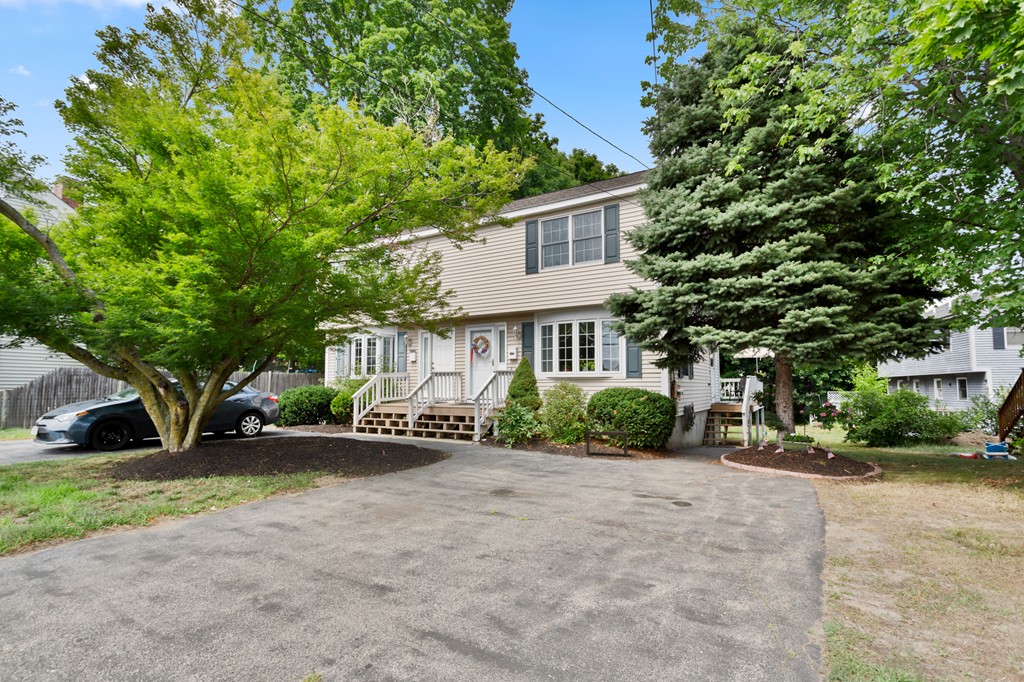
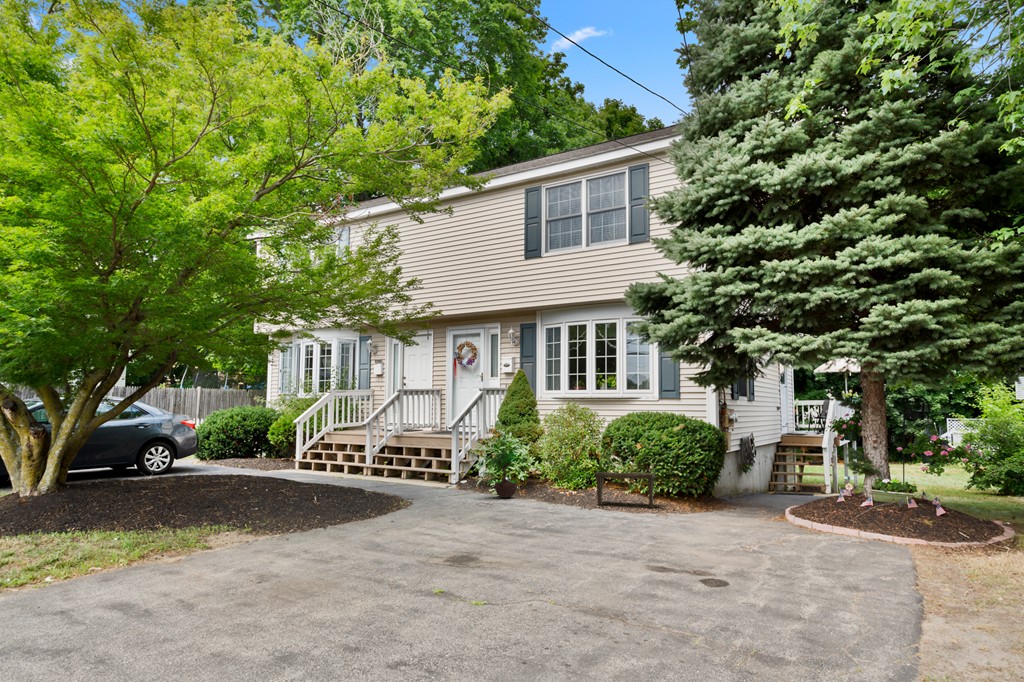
potted tree: none [506,412,528,451] -> present [490,450,517,498]

